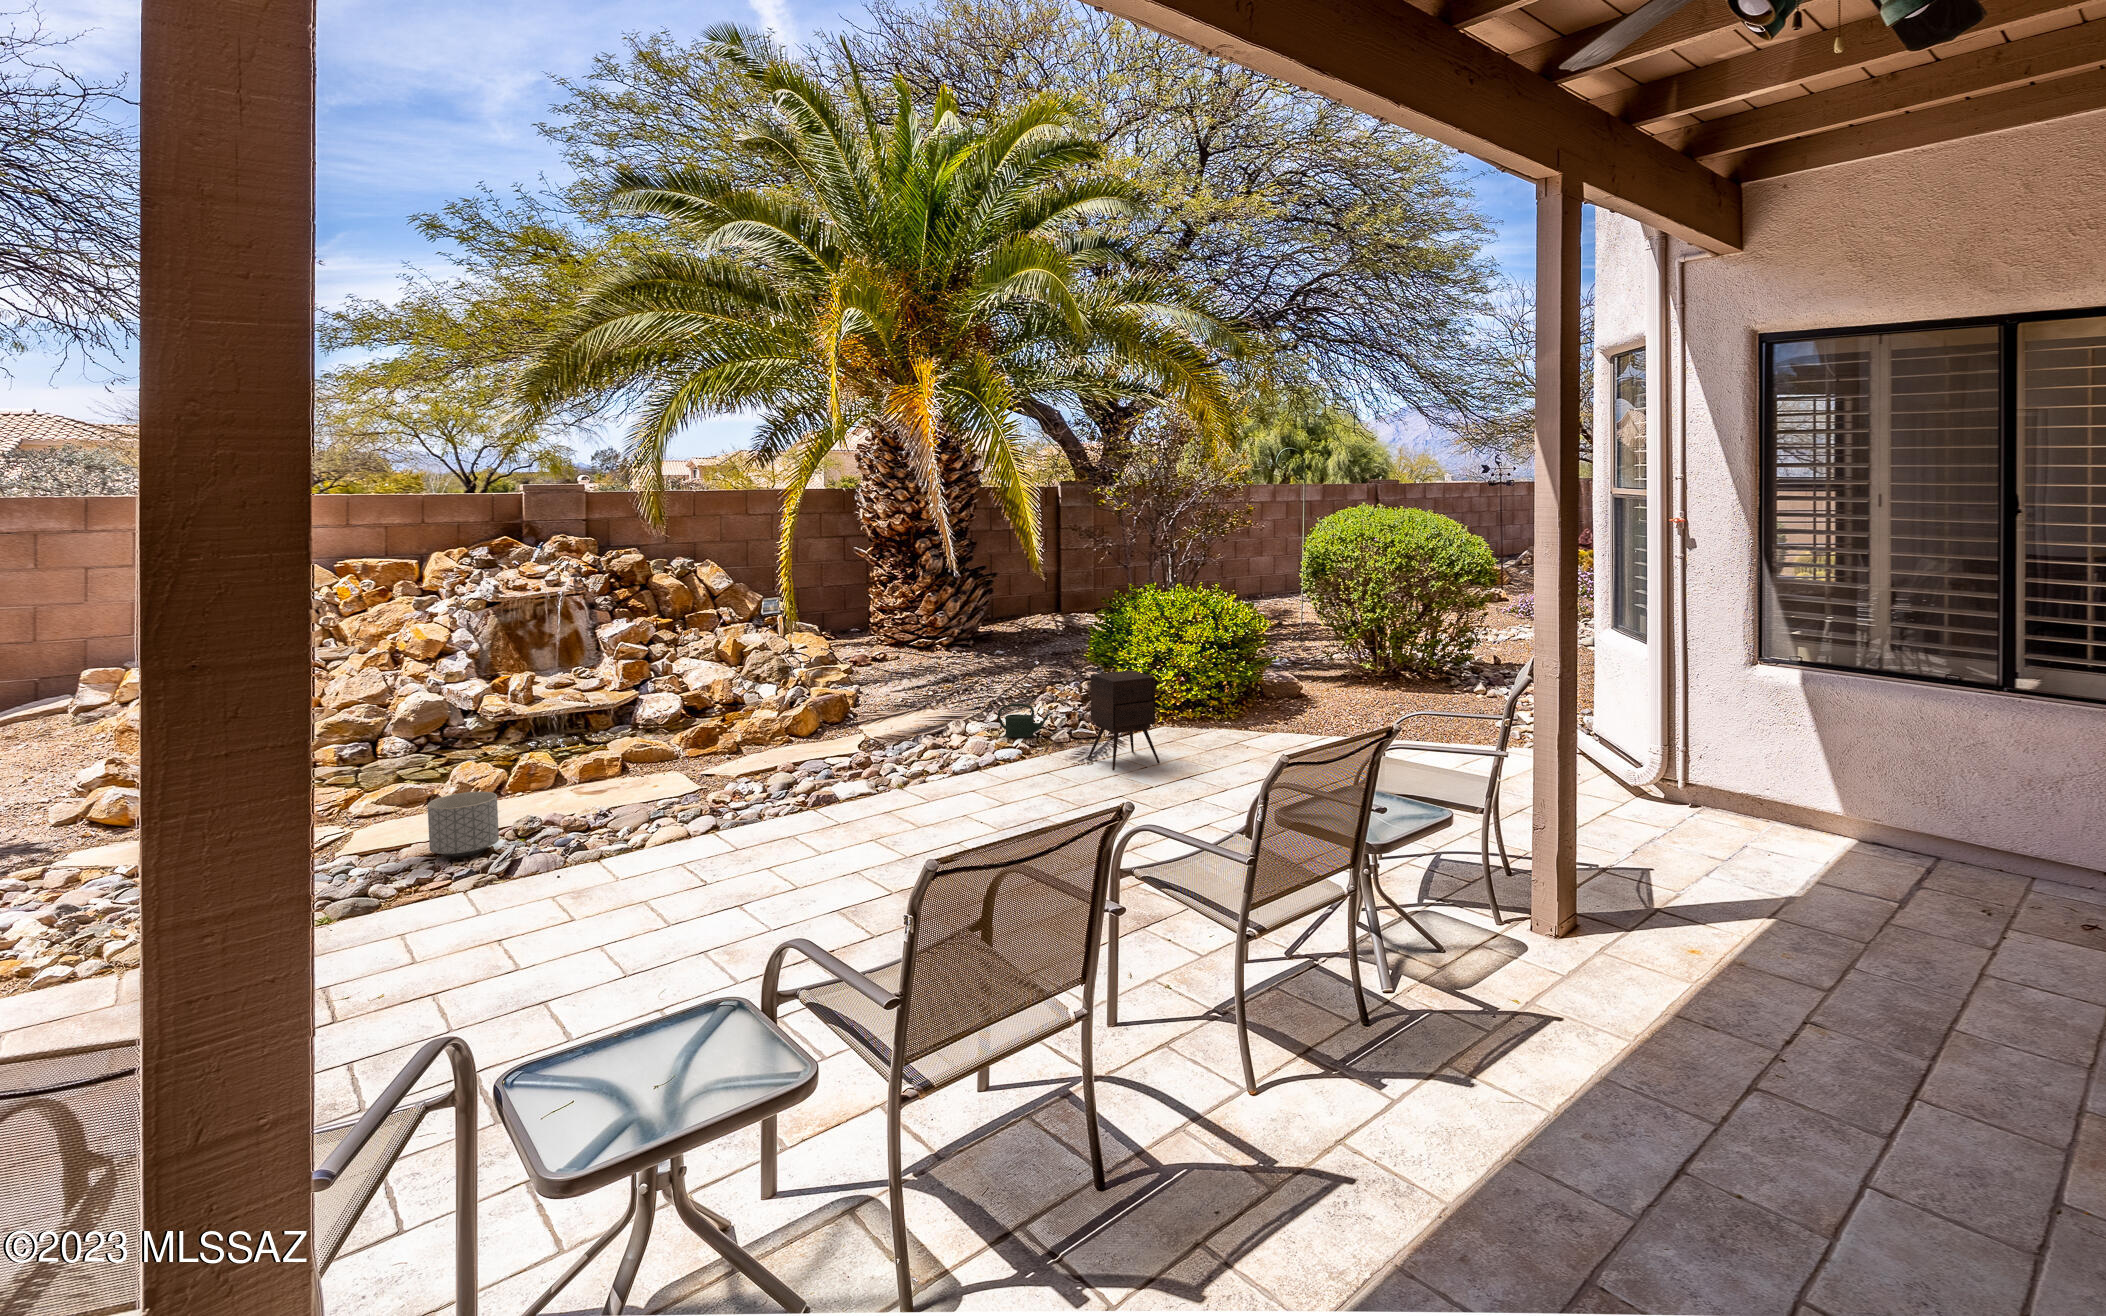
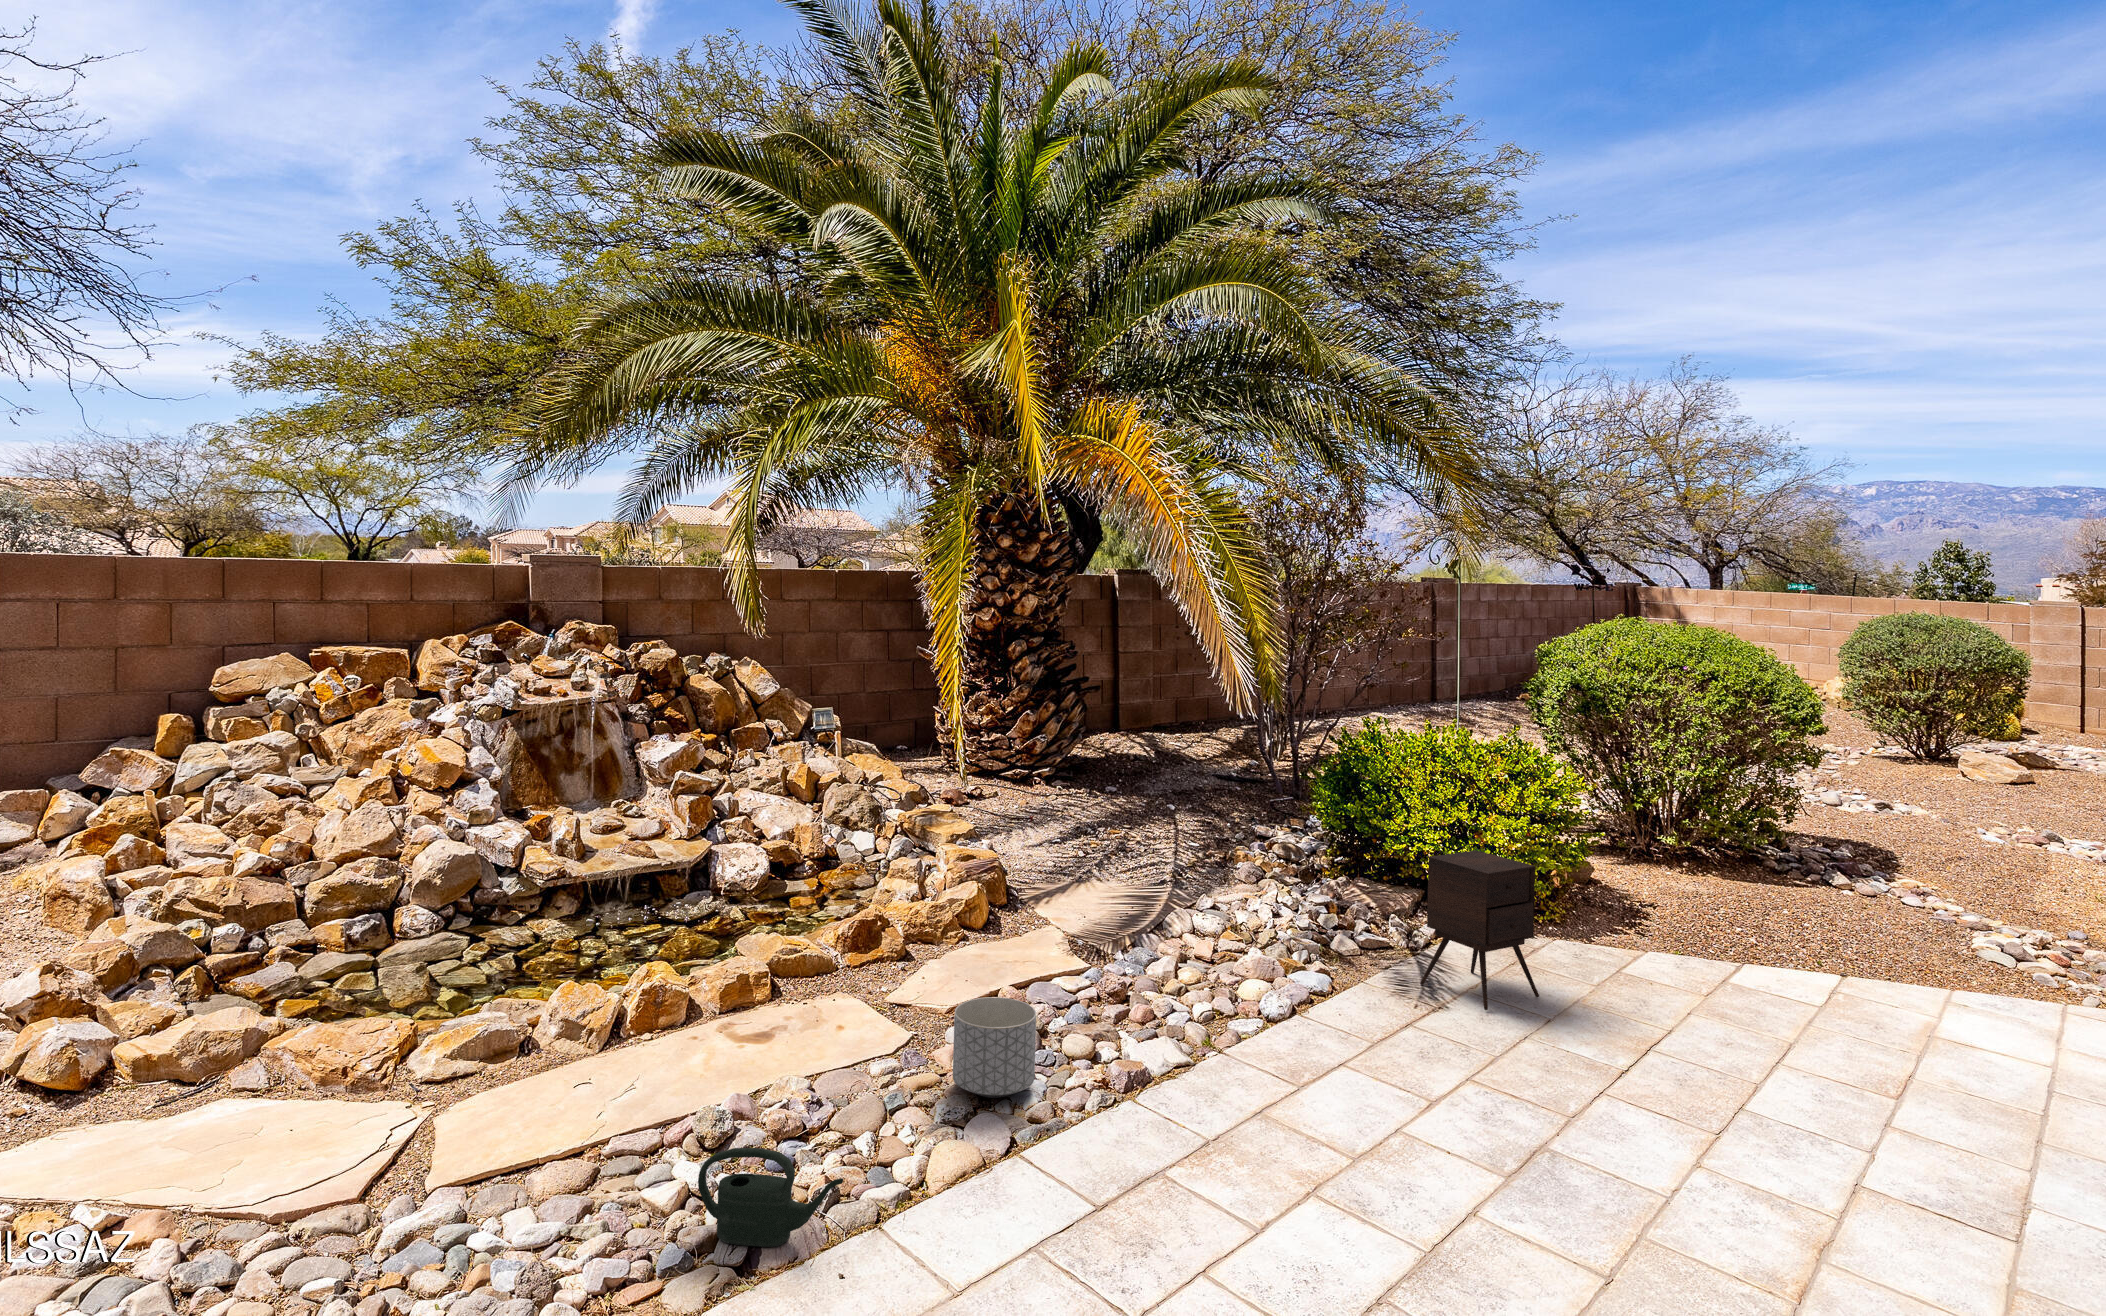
watering can: present [998,703,1053,738] -> present [698,1148,843,1247]
planter: present [427,792,499,857] -> present [953,997,1036,1098]

